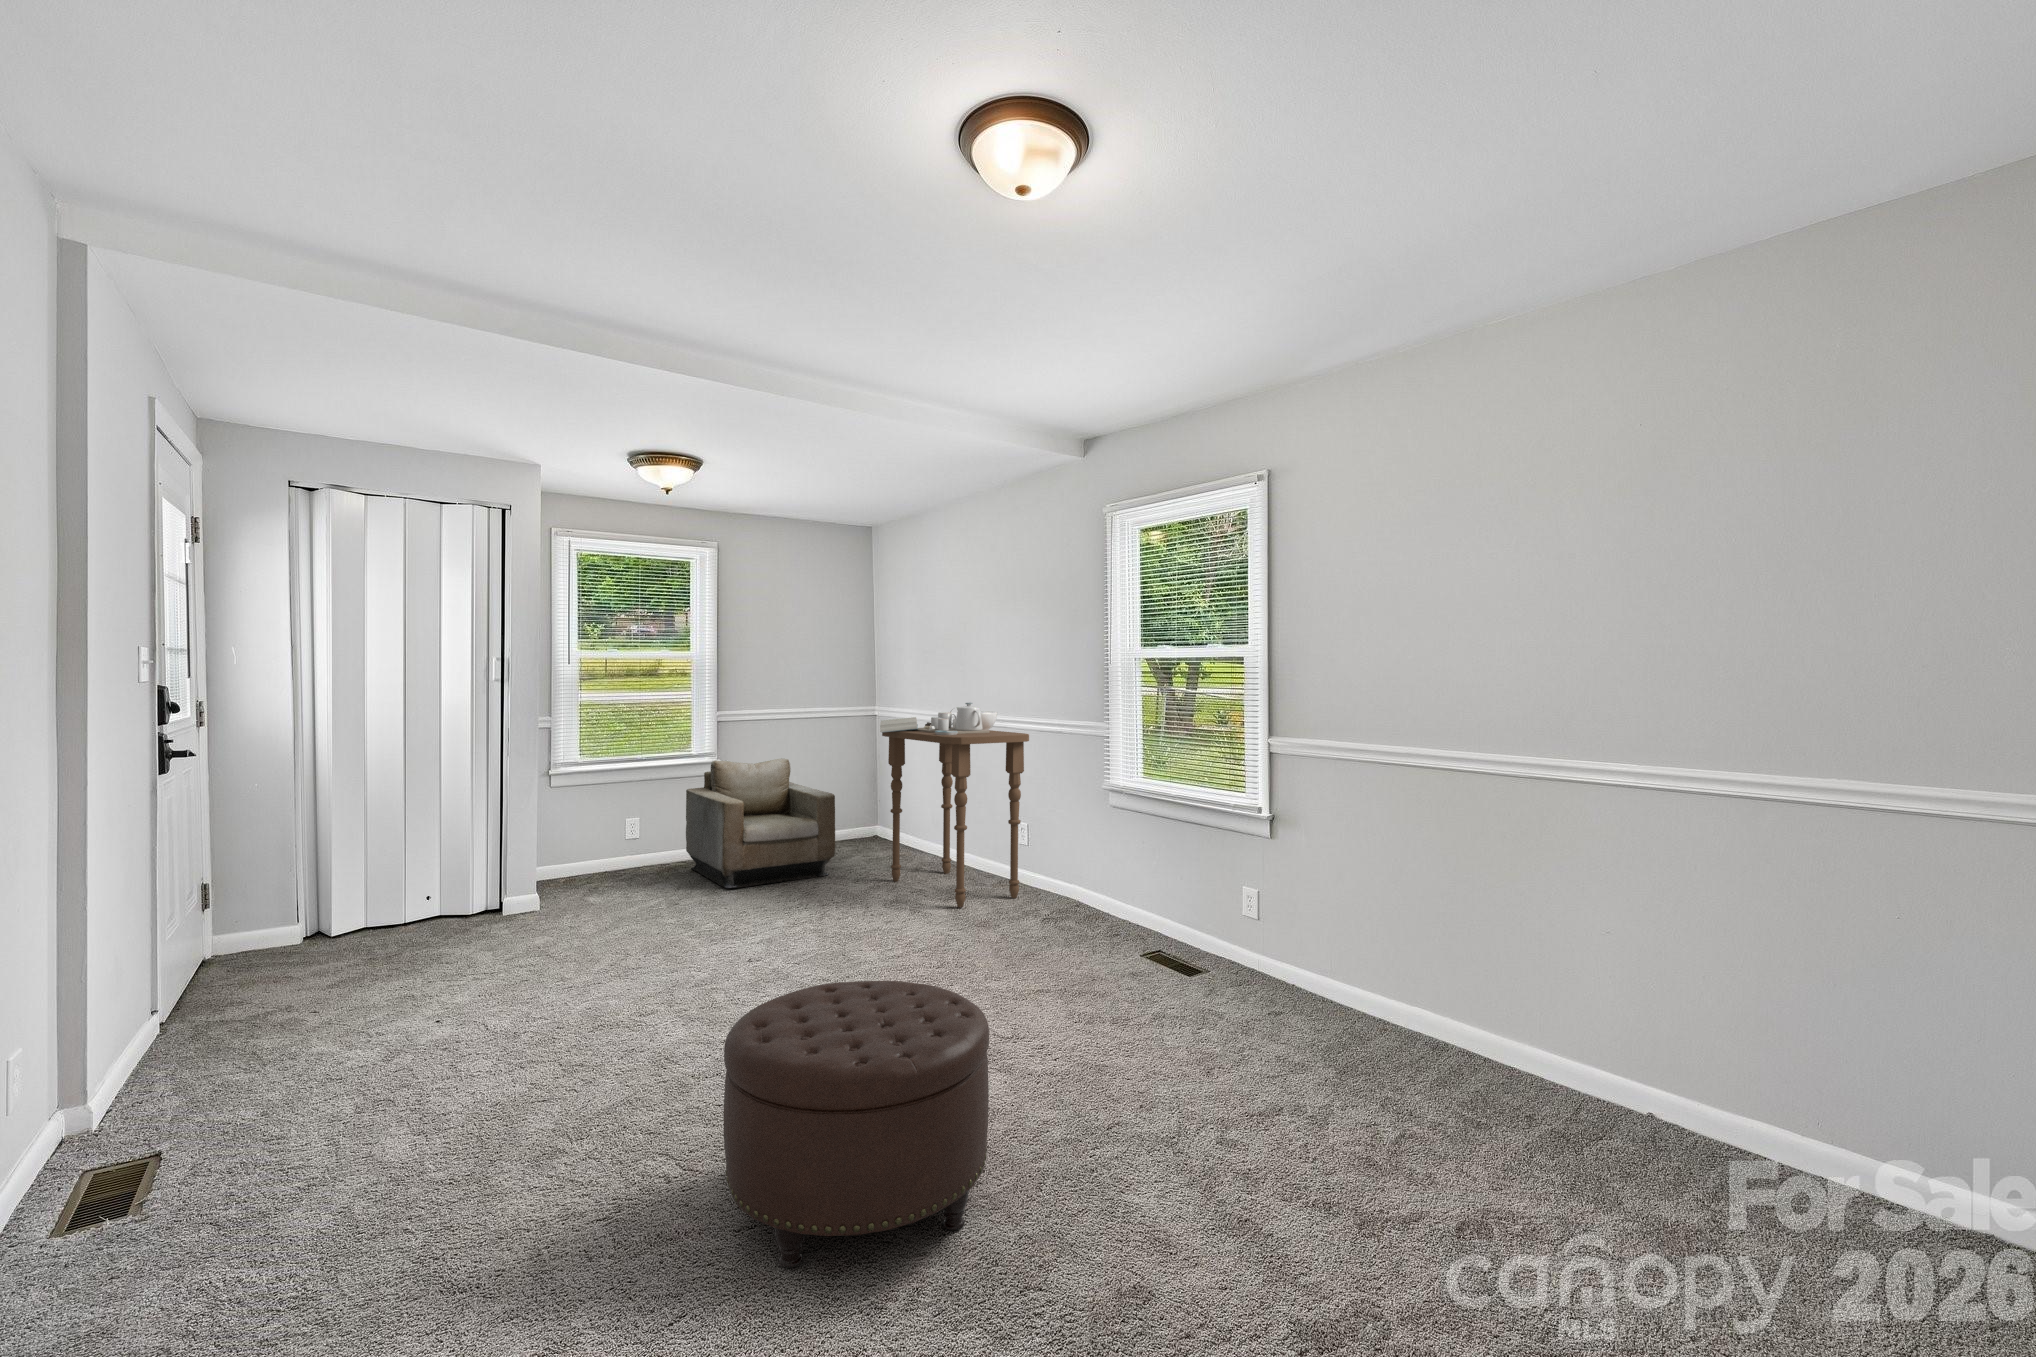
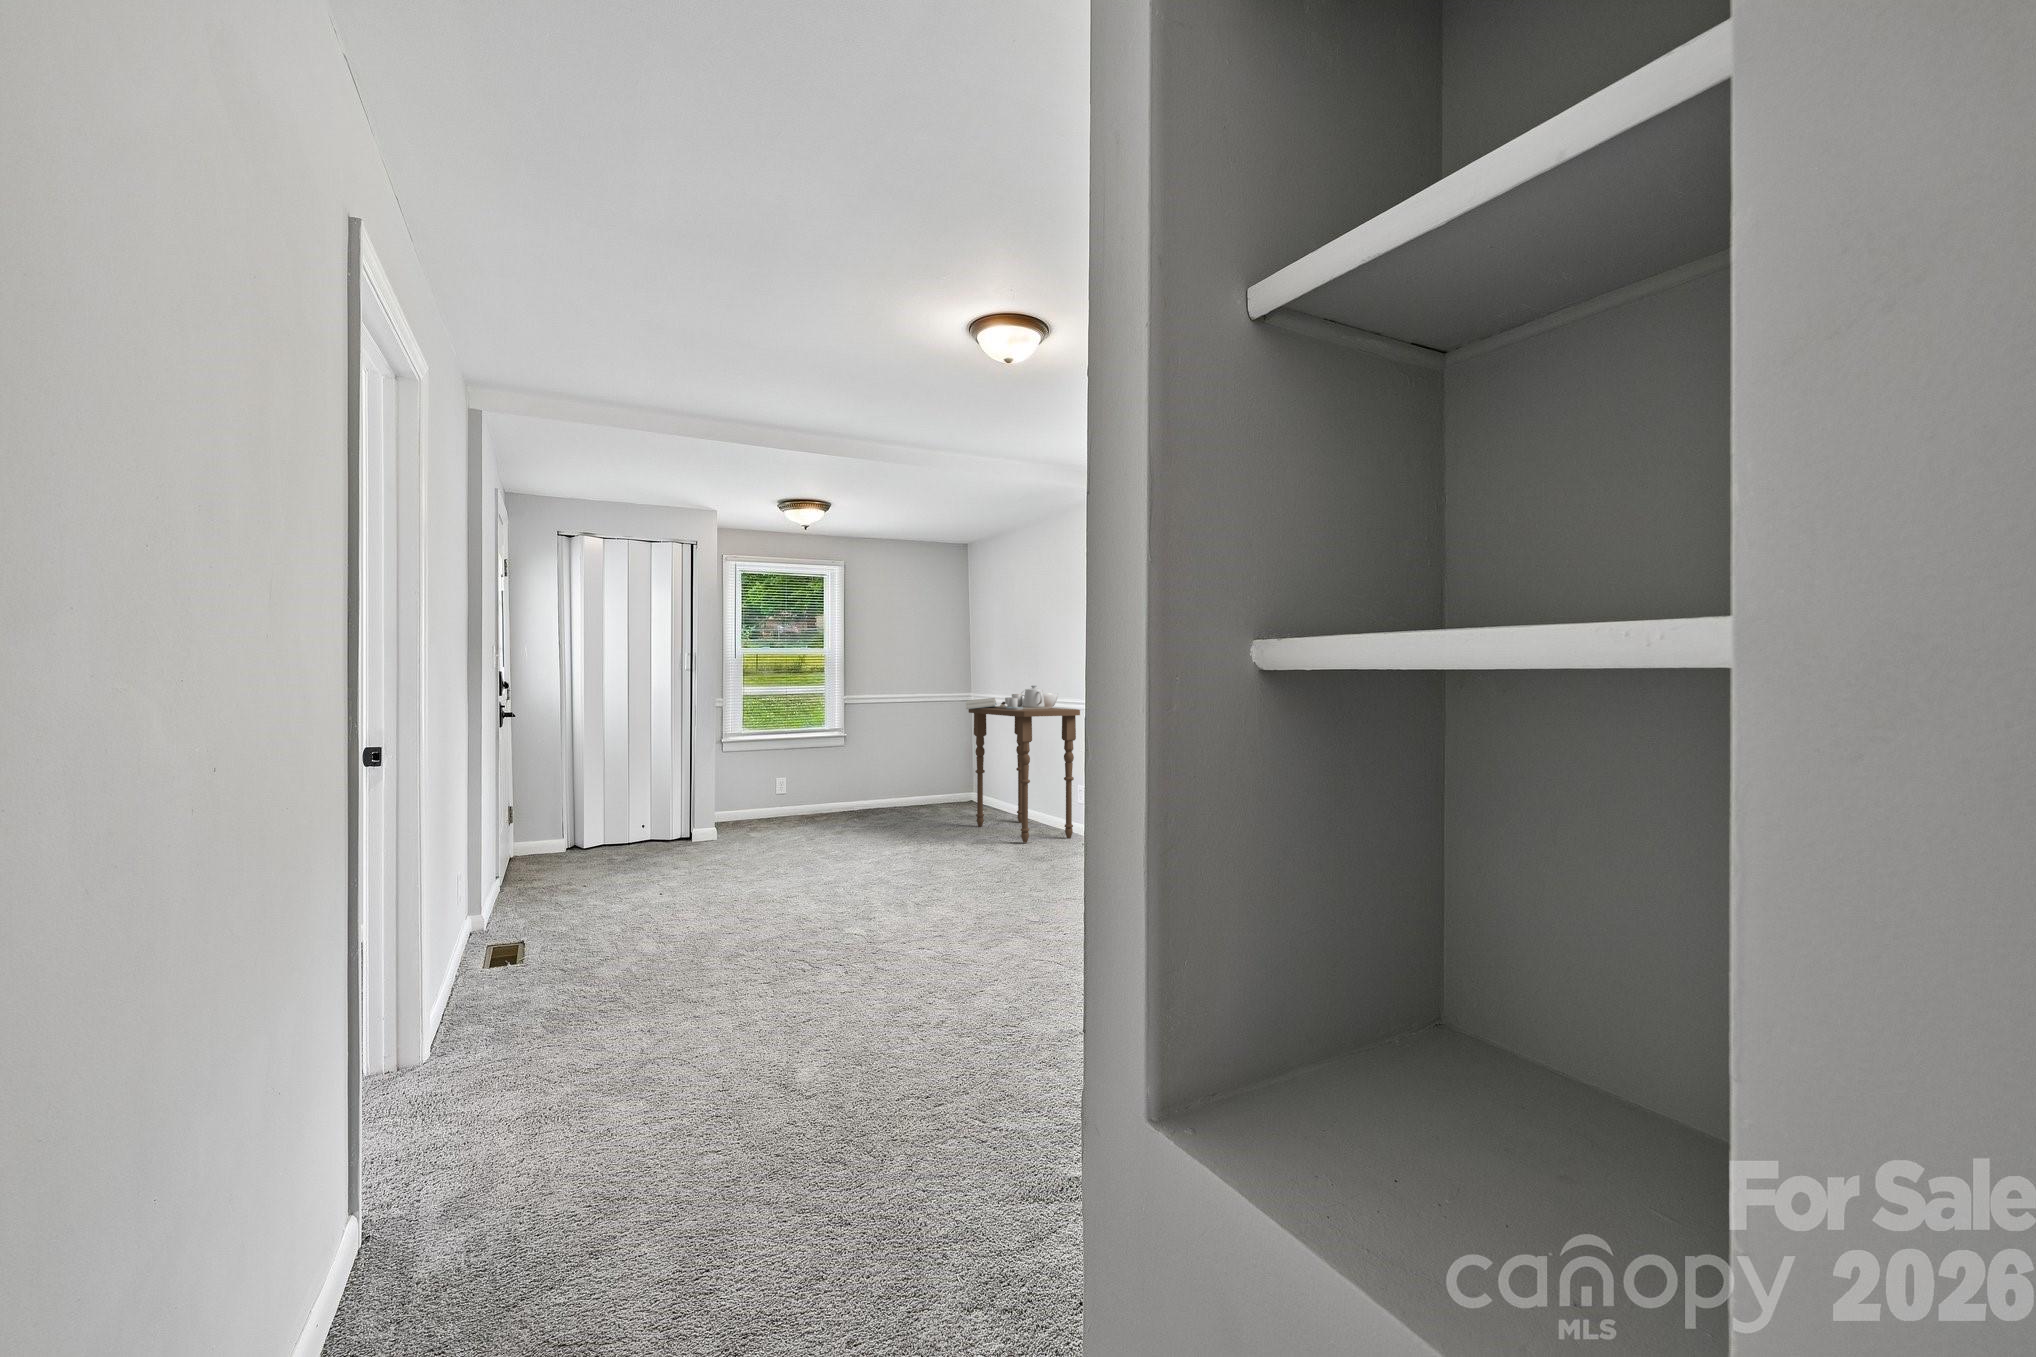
armchair: present [686,758,835,888] -> none [797,732,934,828]
ottoman: present [723,981,989,1268] -> none [841,852,1000,997]

